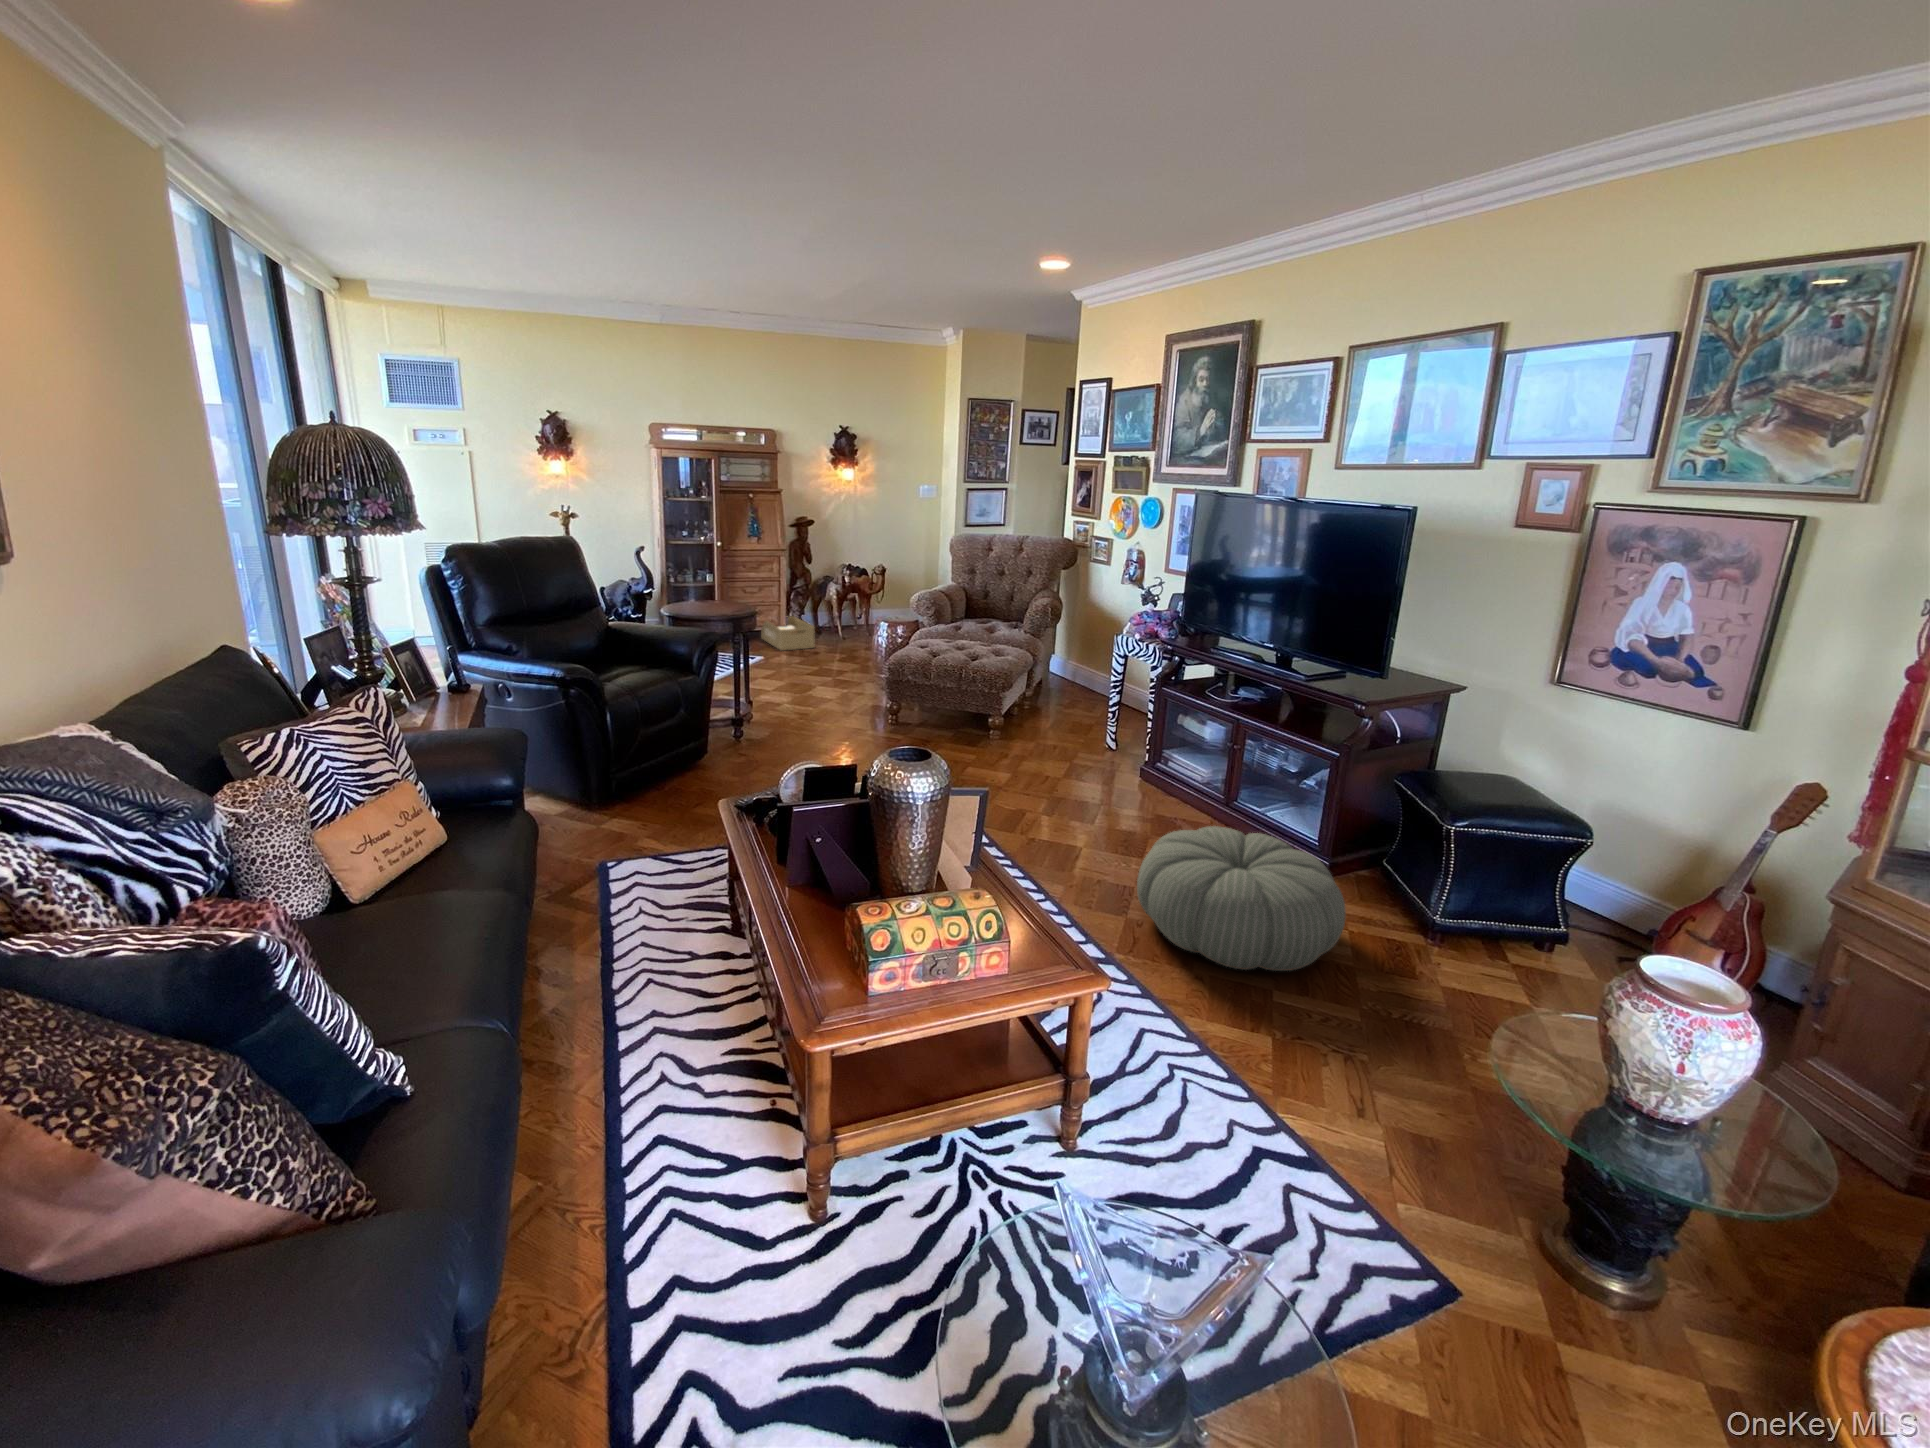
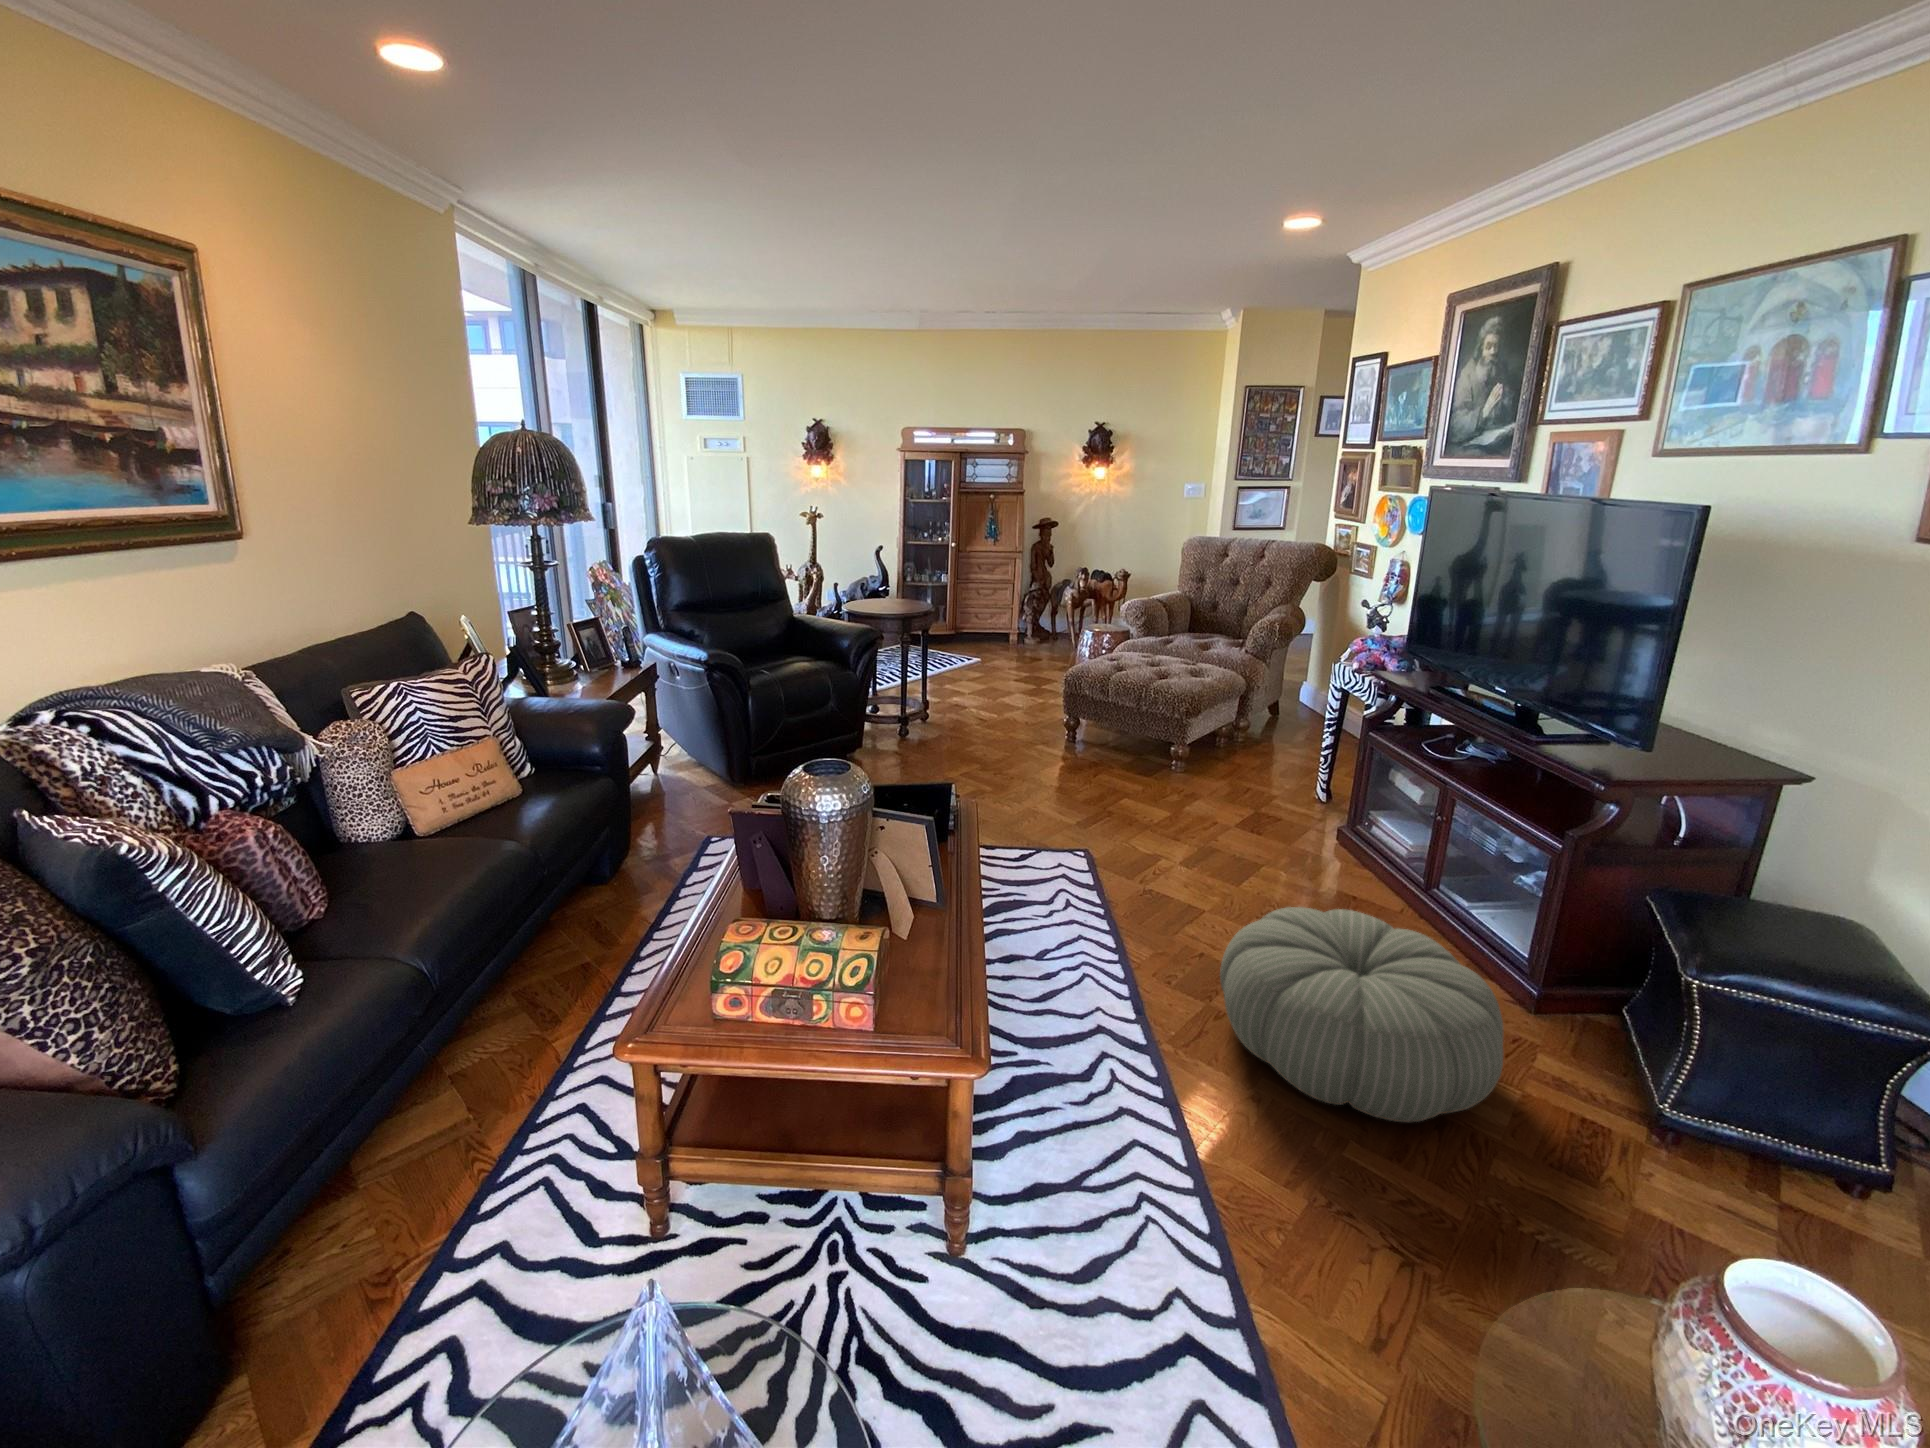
storage box: present [761,616,814,650] -> none [996,621,1045,654]

